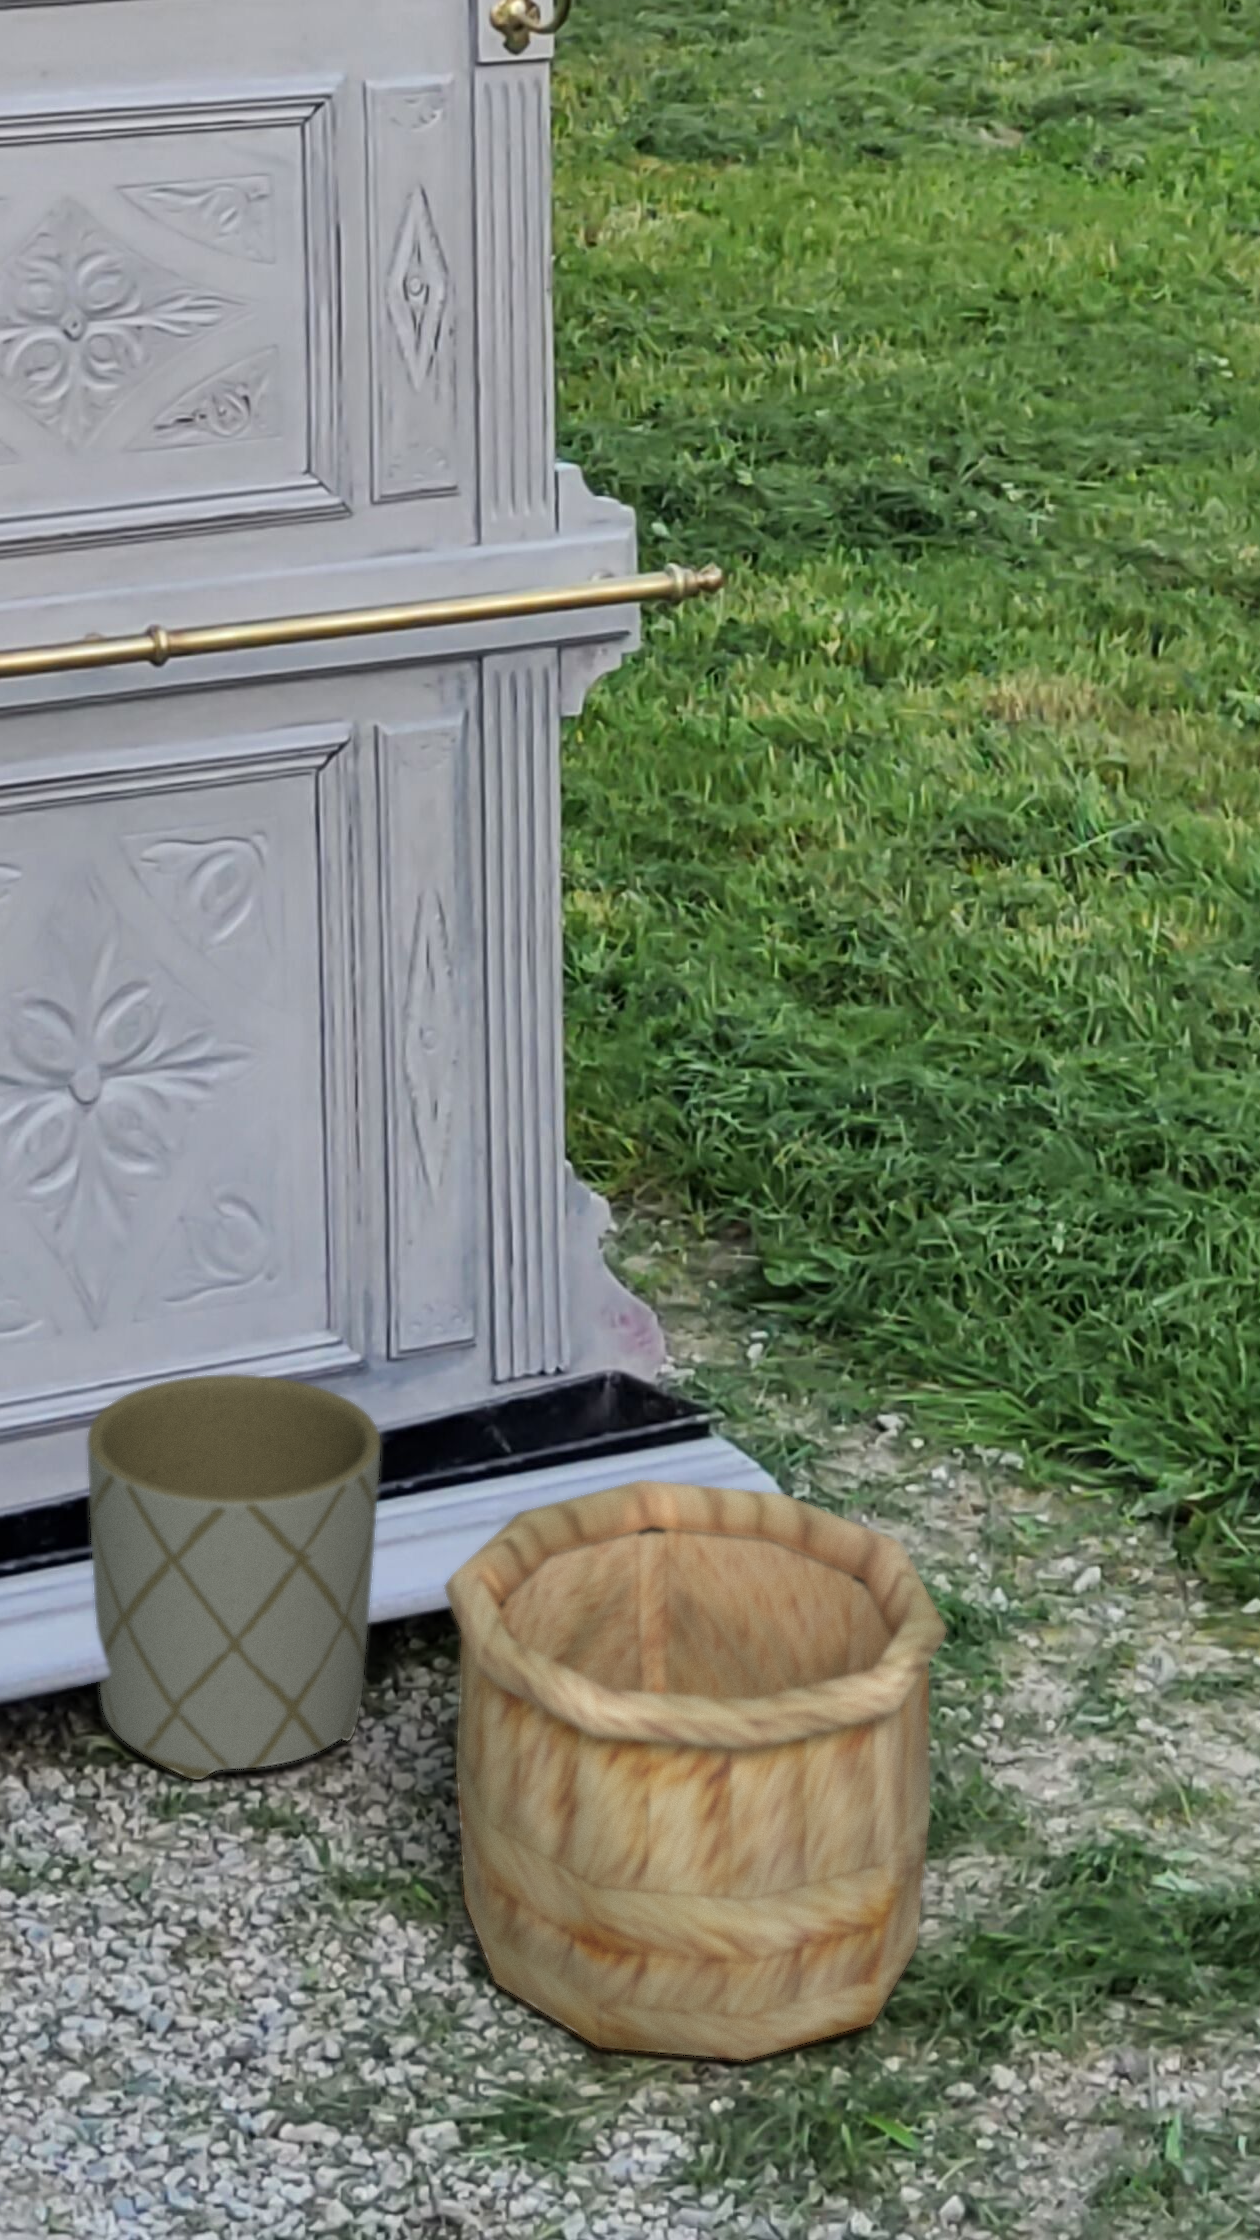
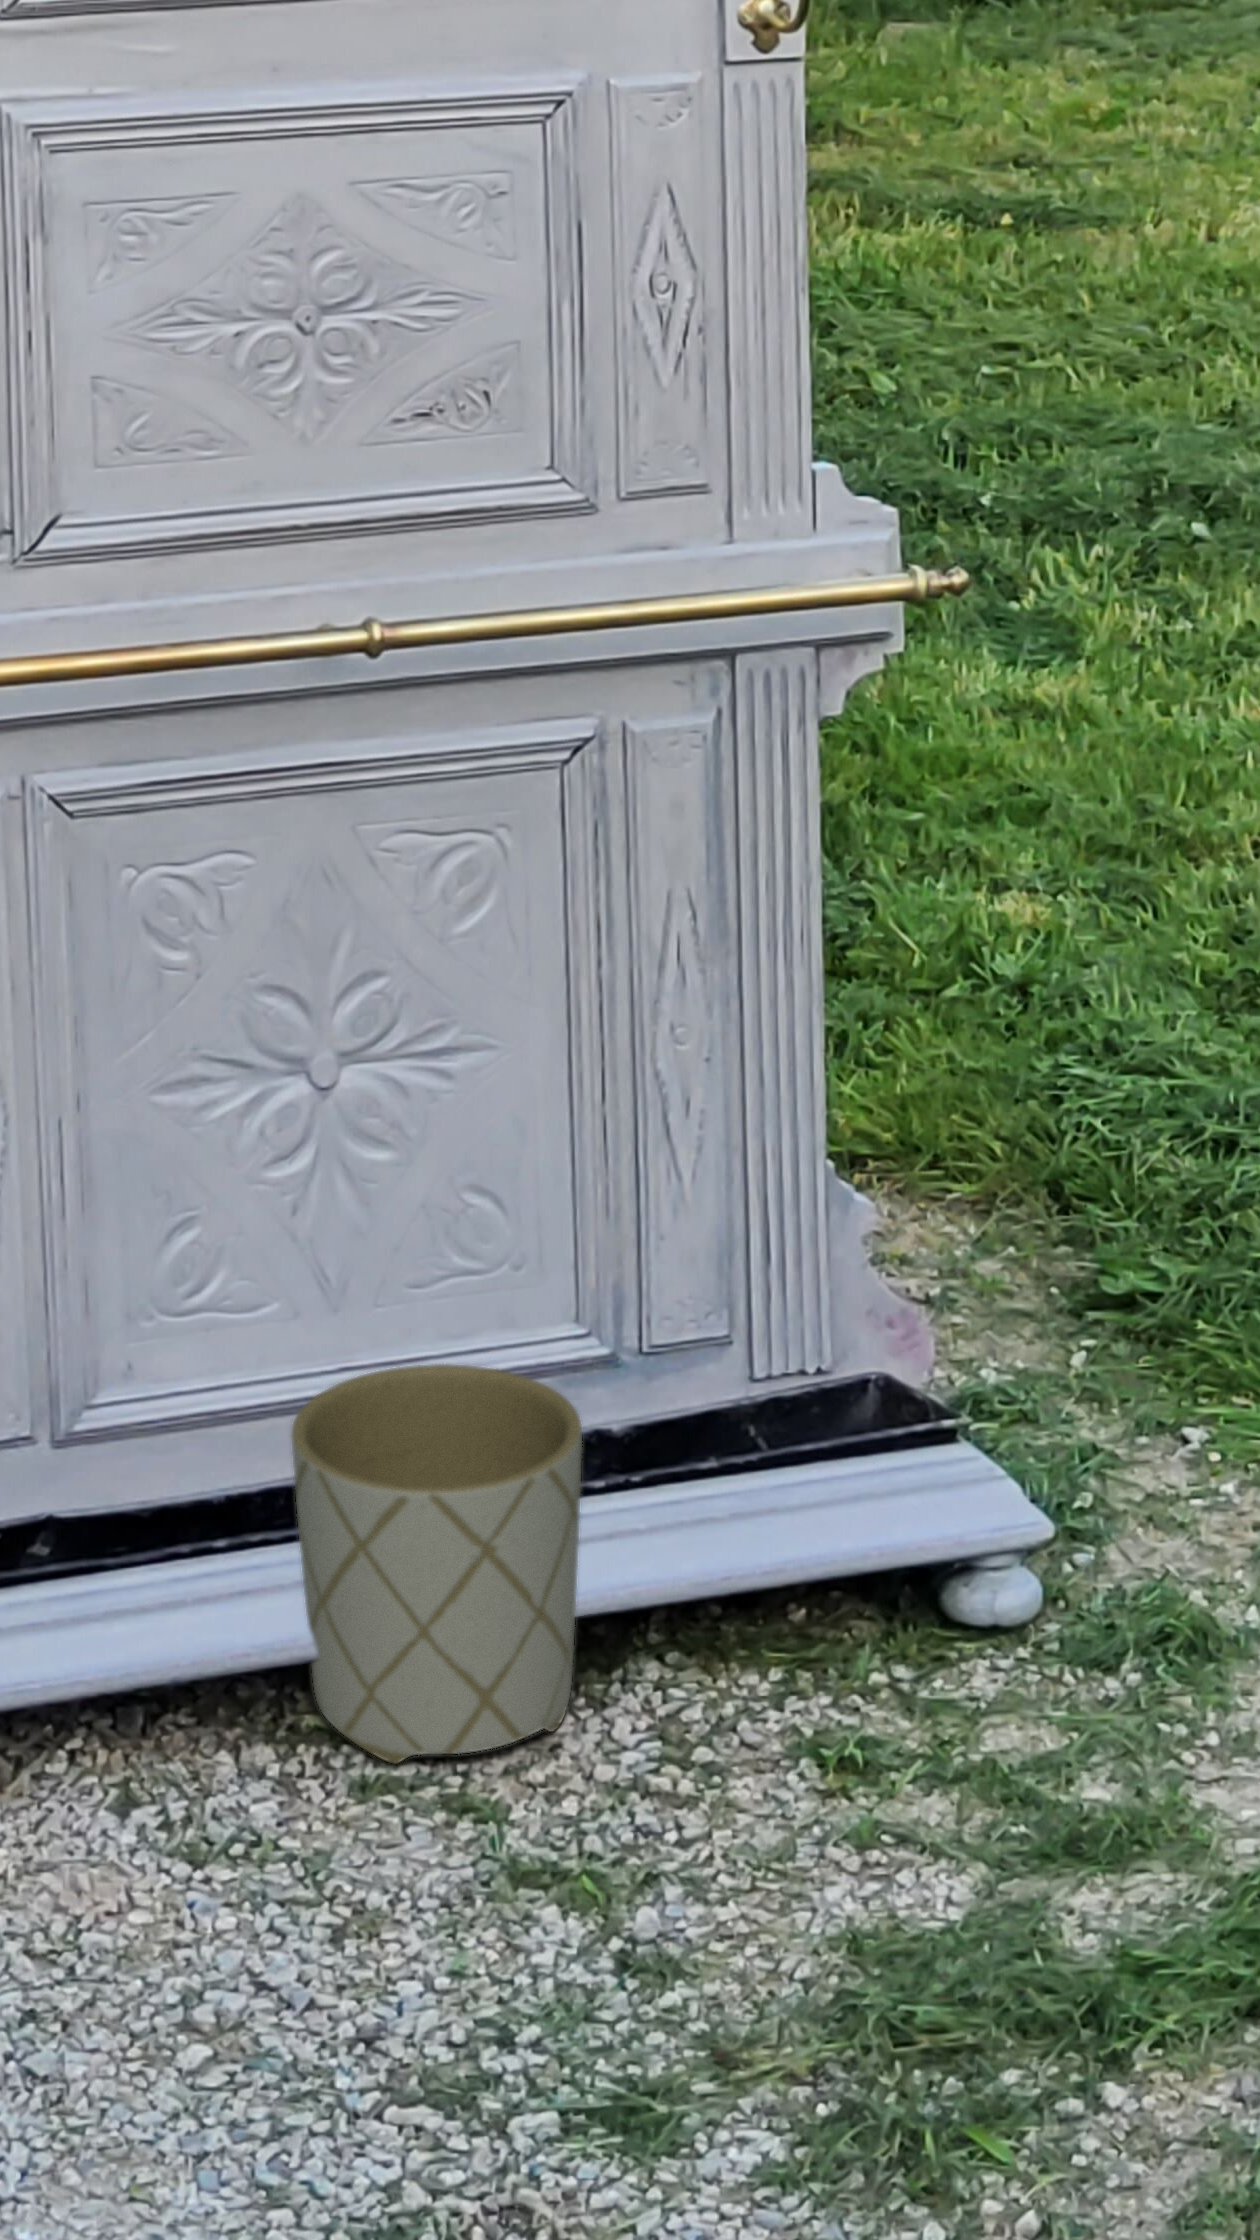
wooden bucket: present [444,1480,947,2060] -> none [592,1484,1086,2068]

